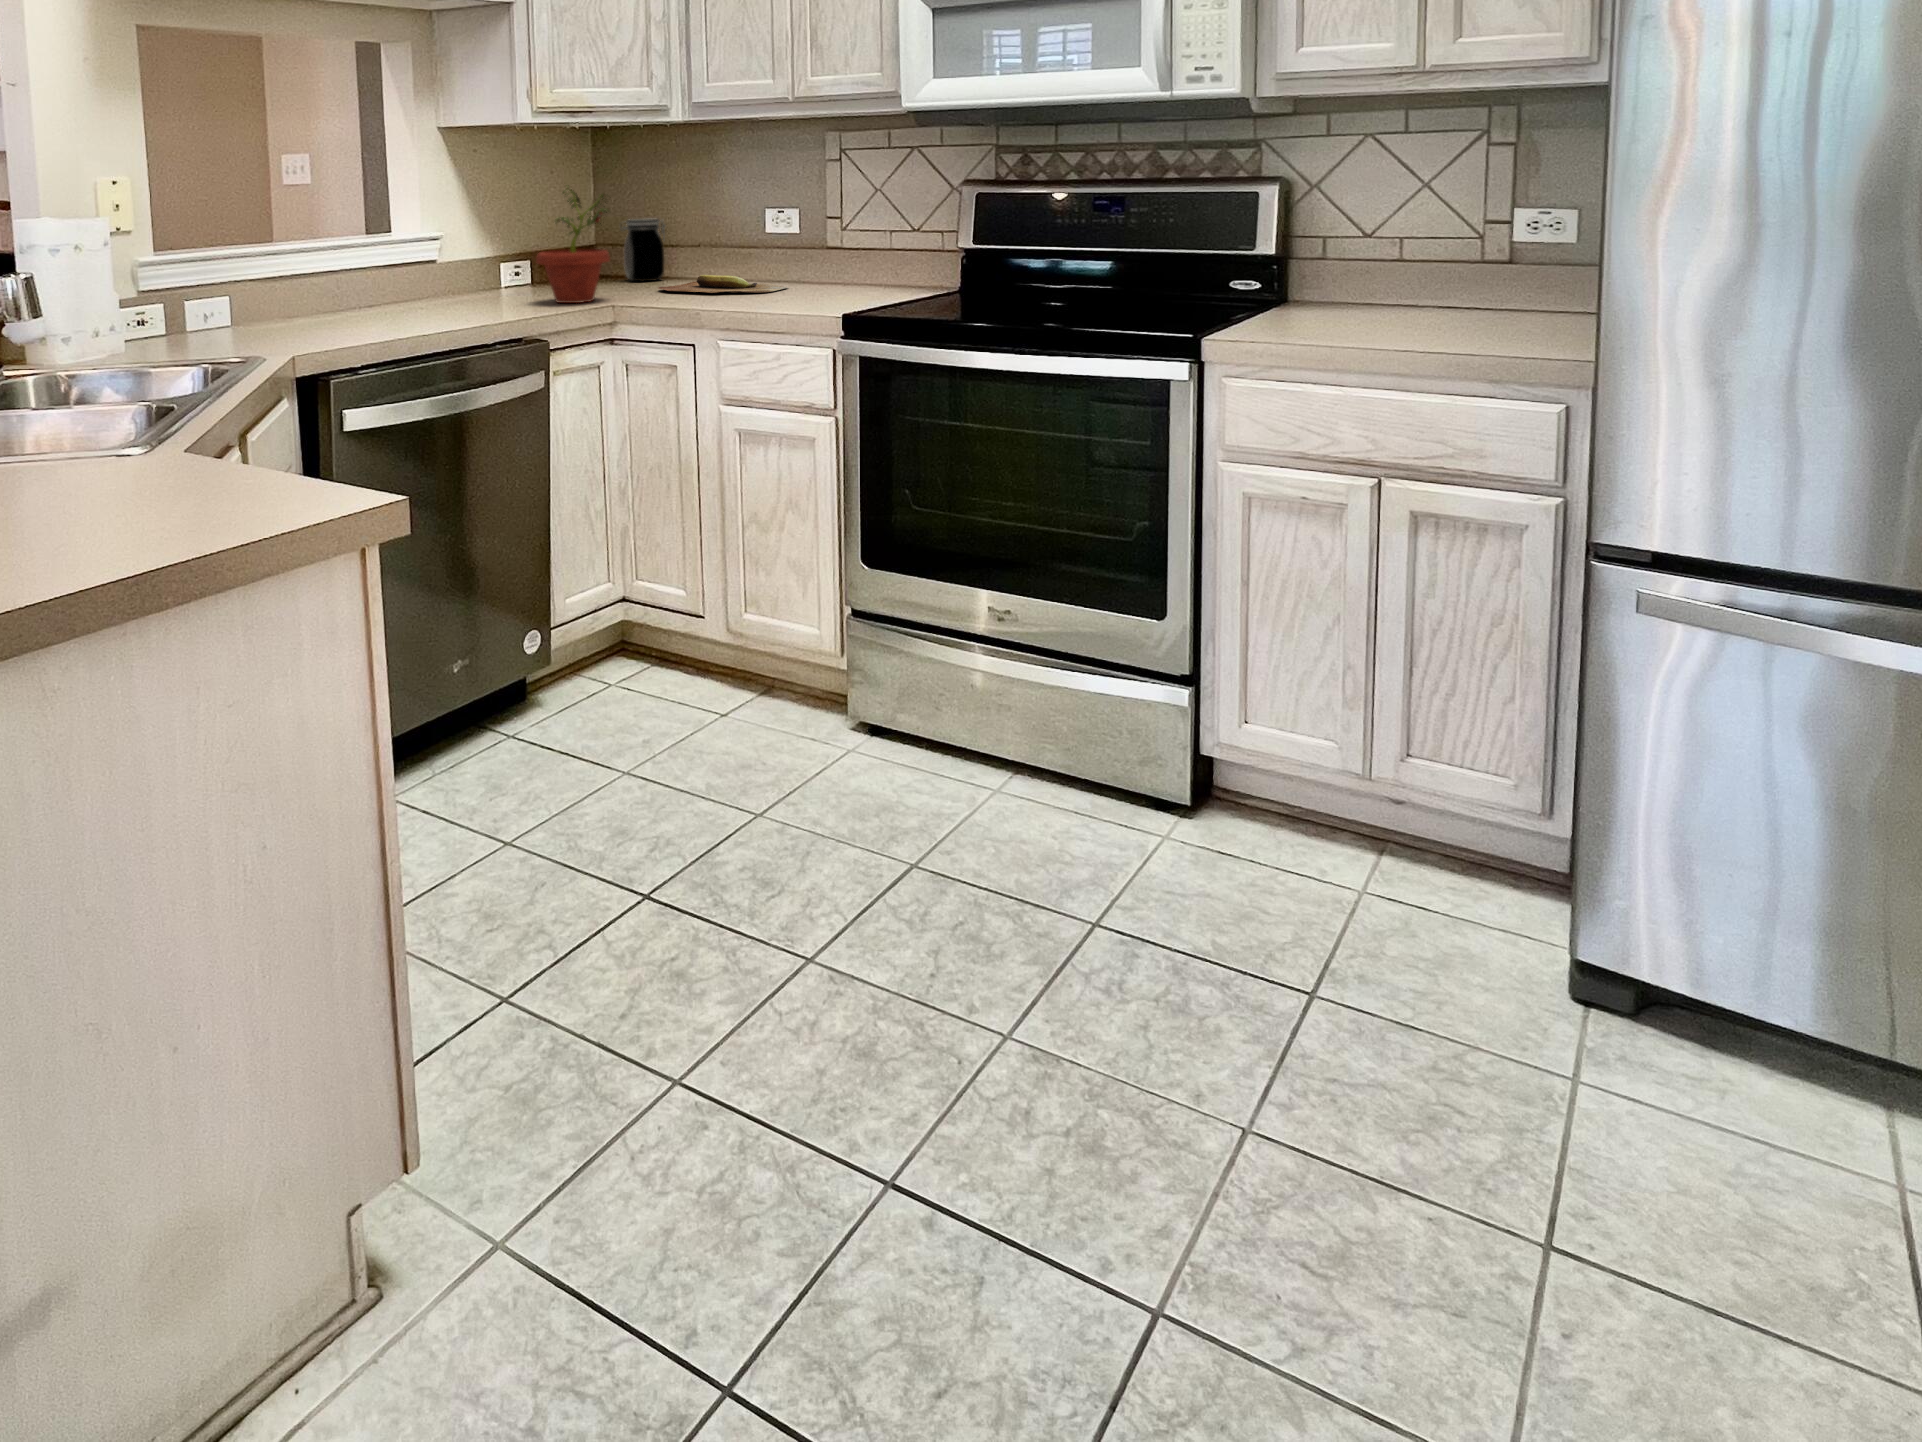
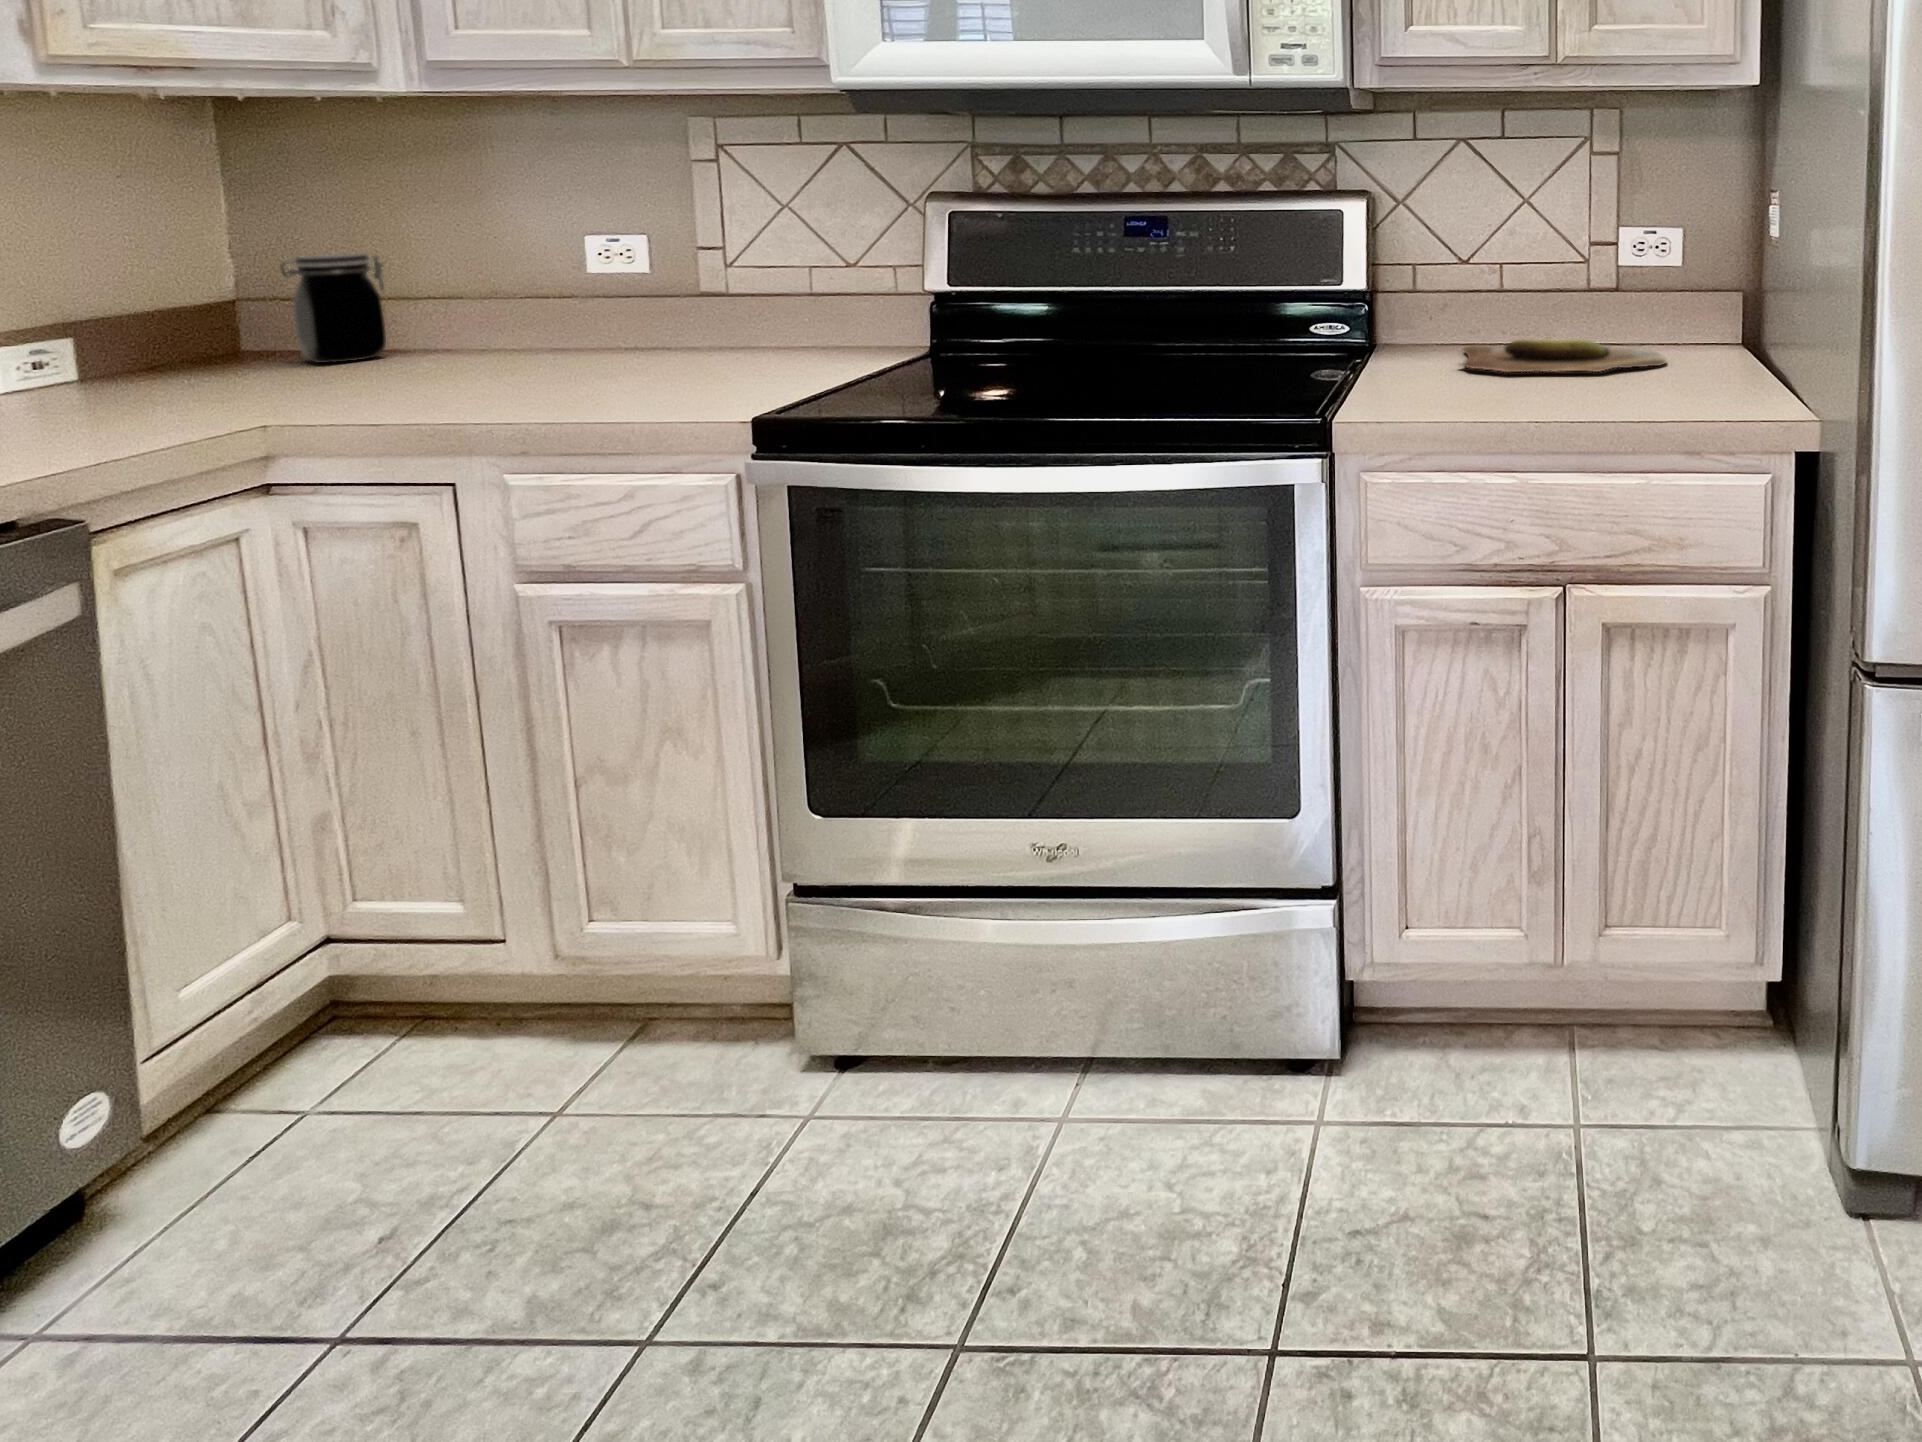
potted plant: present [536,185,609,303] -> none [52,203,246,428]
cutting board: present [658,275,788,293] -> present [1461,339,1666,372]

